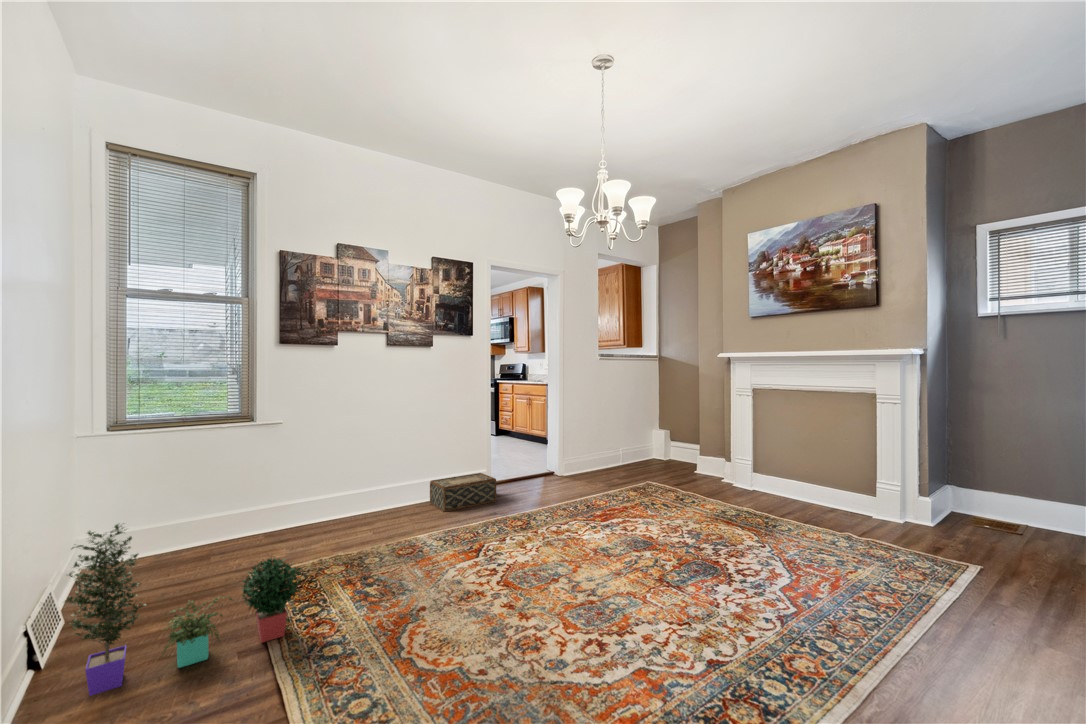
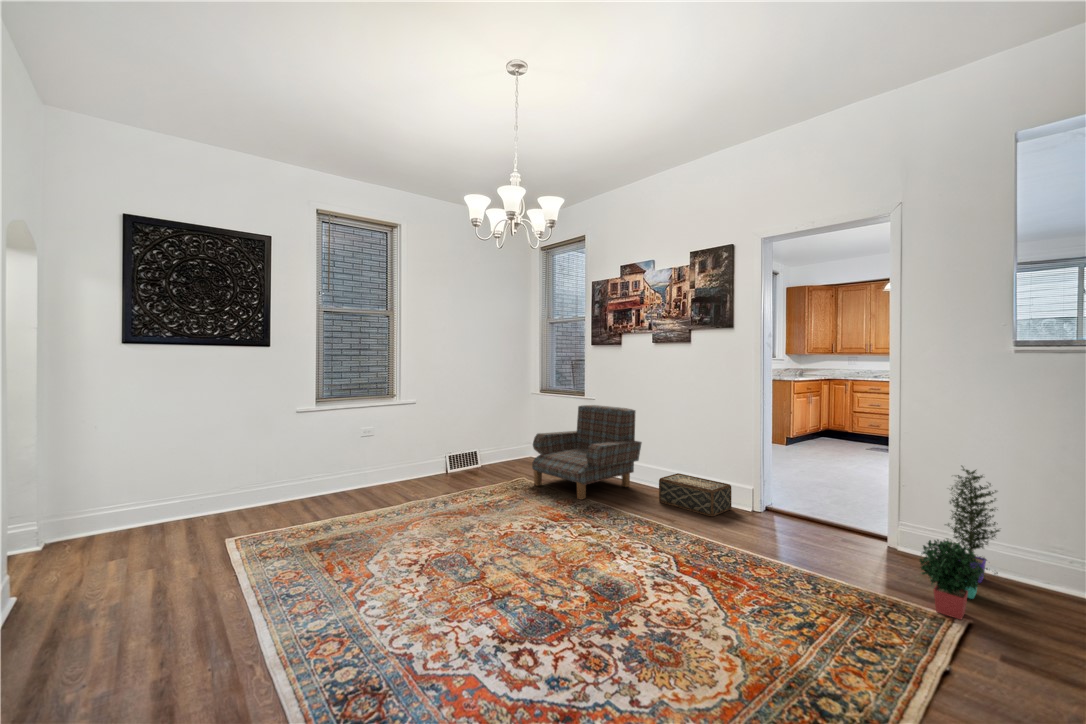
armchair: none [273,425,423,565] -> present [532,405,642,500]
potted plant: present [64,524,301,696] -> present [920,466,999,620]

